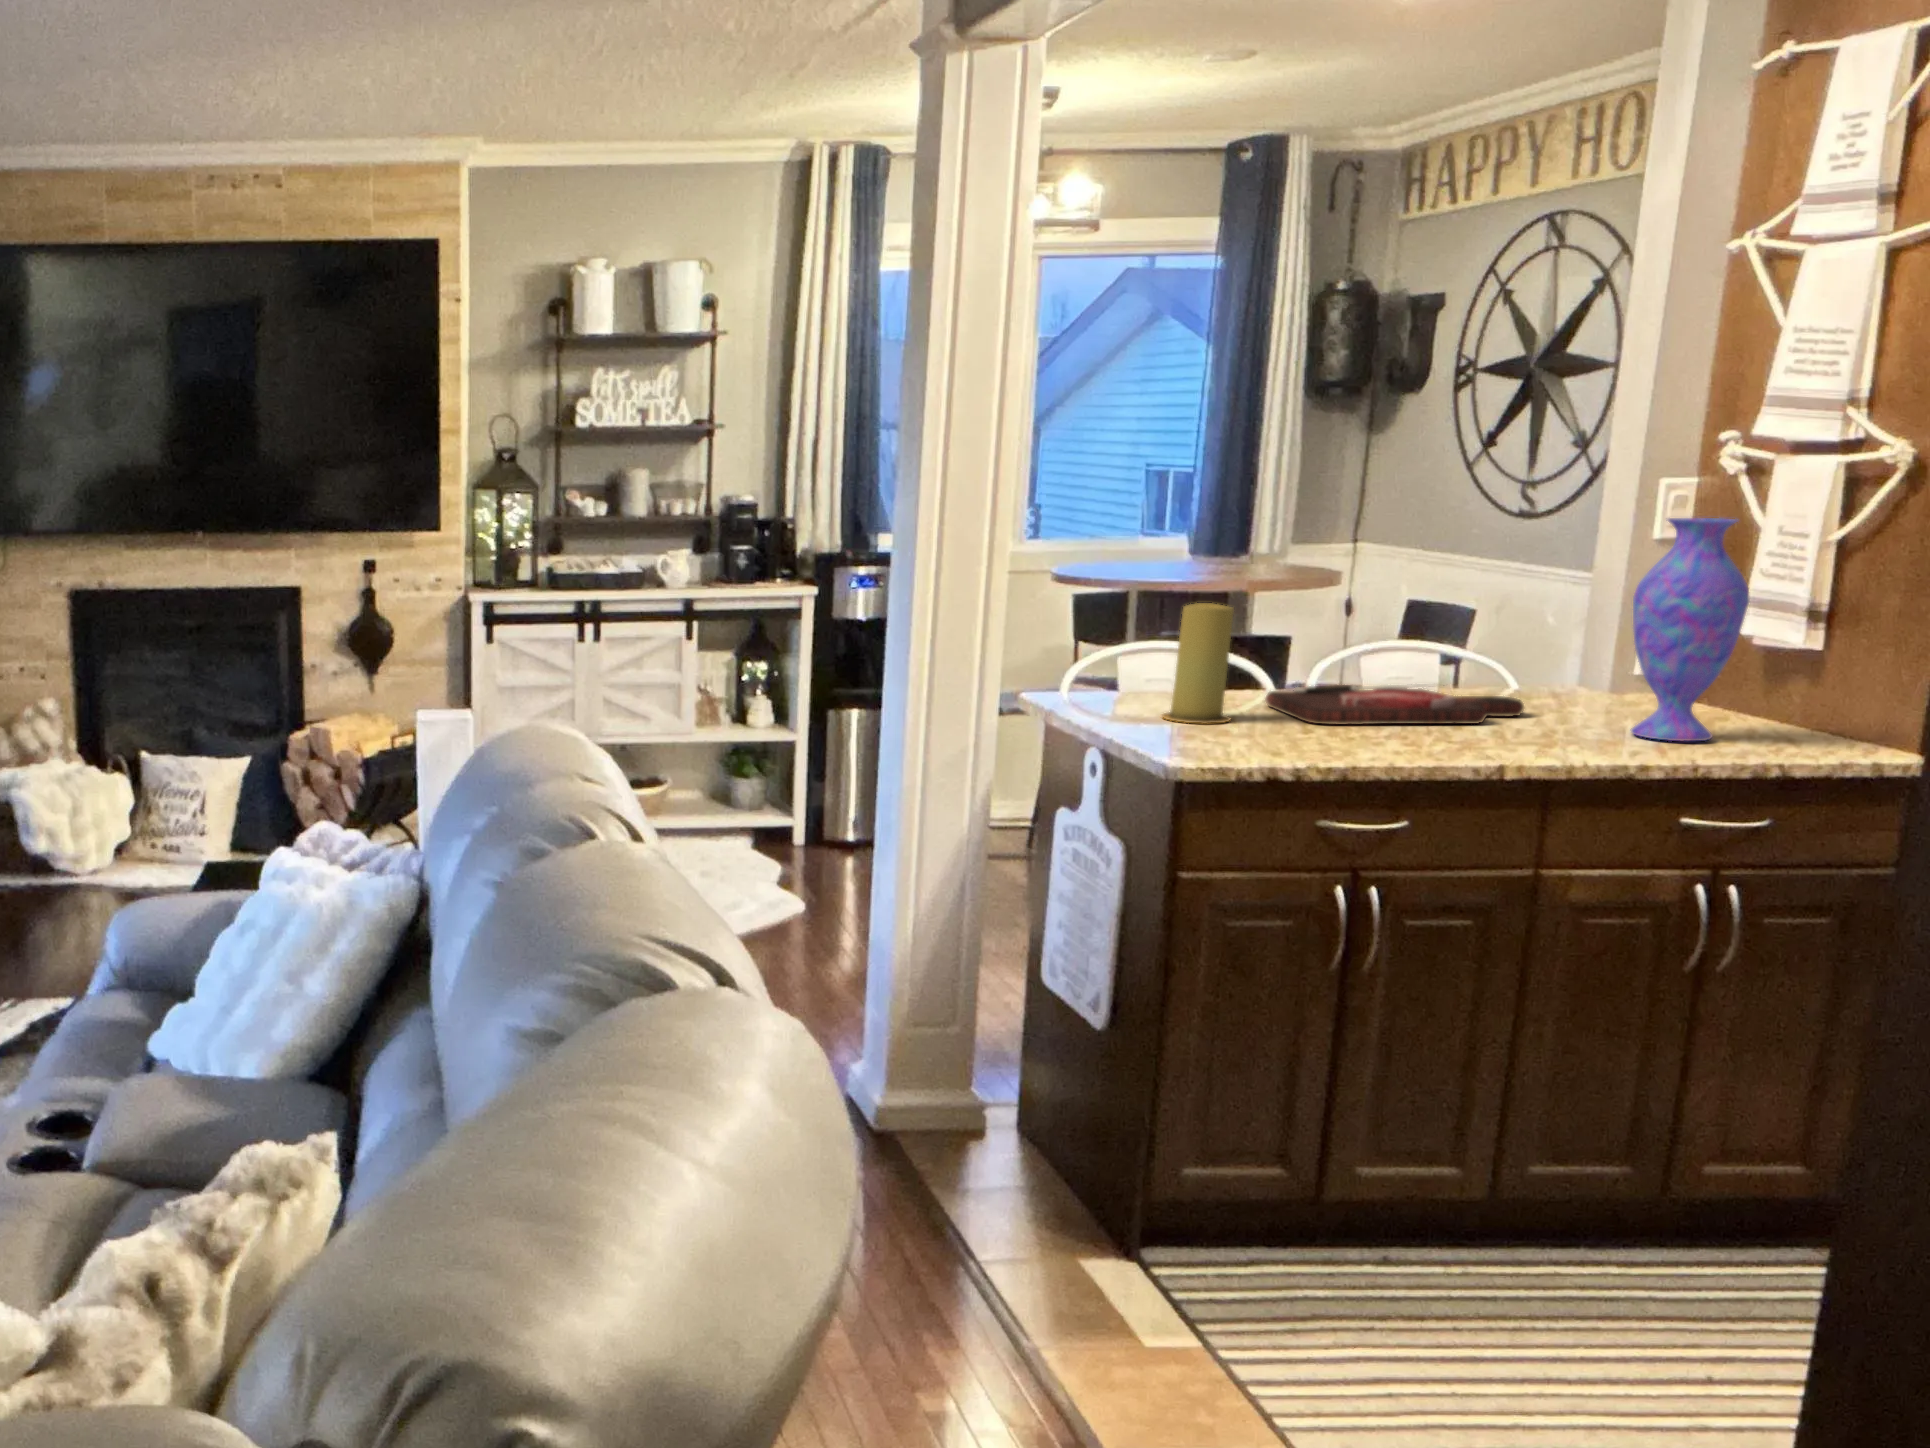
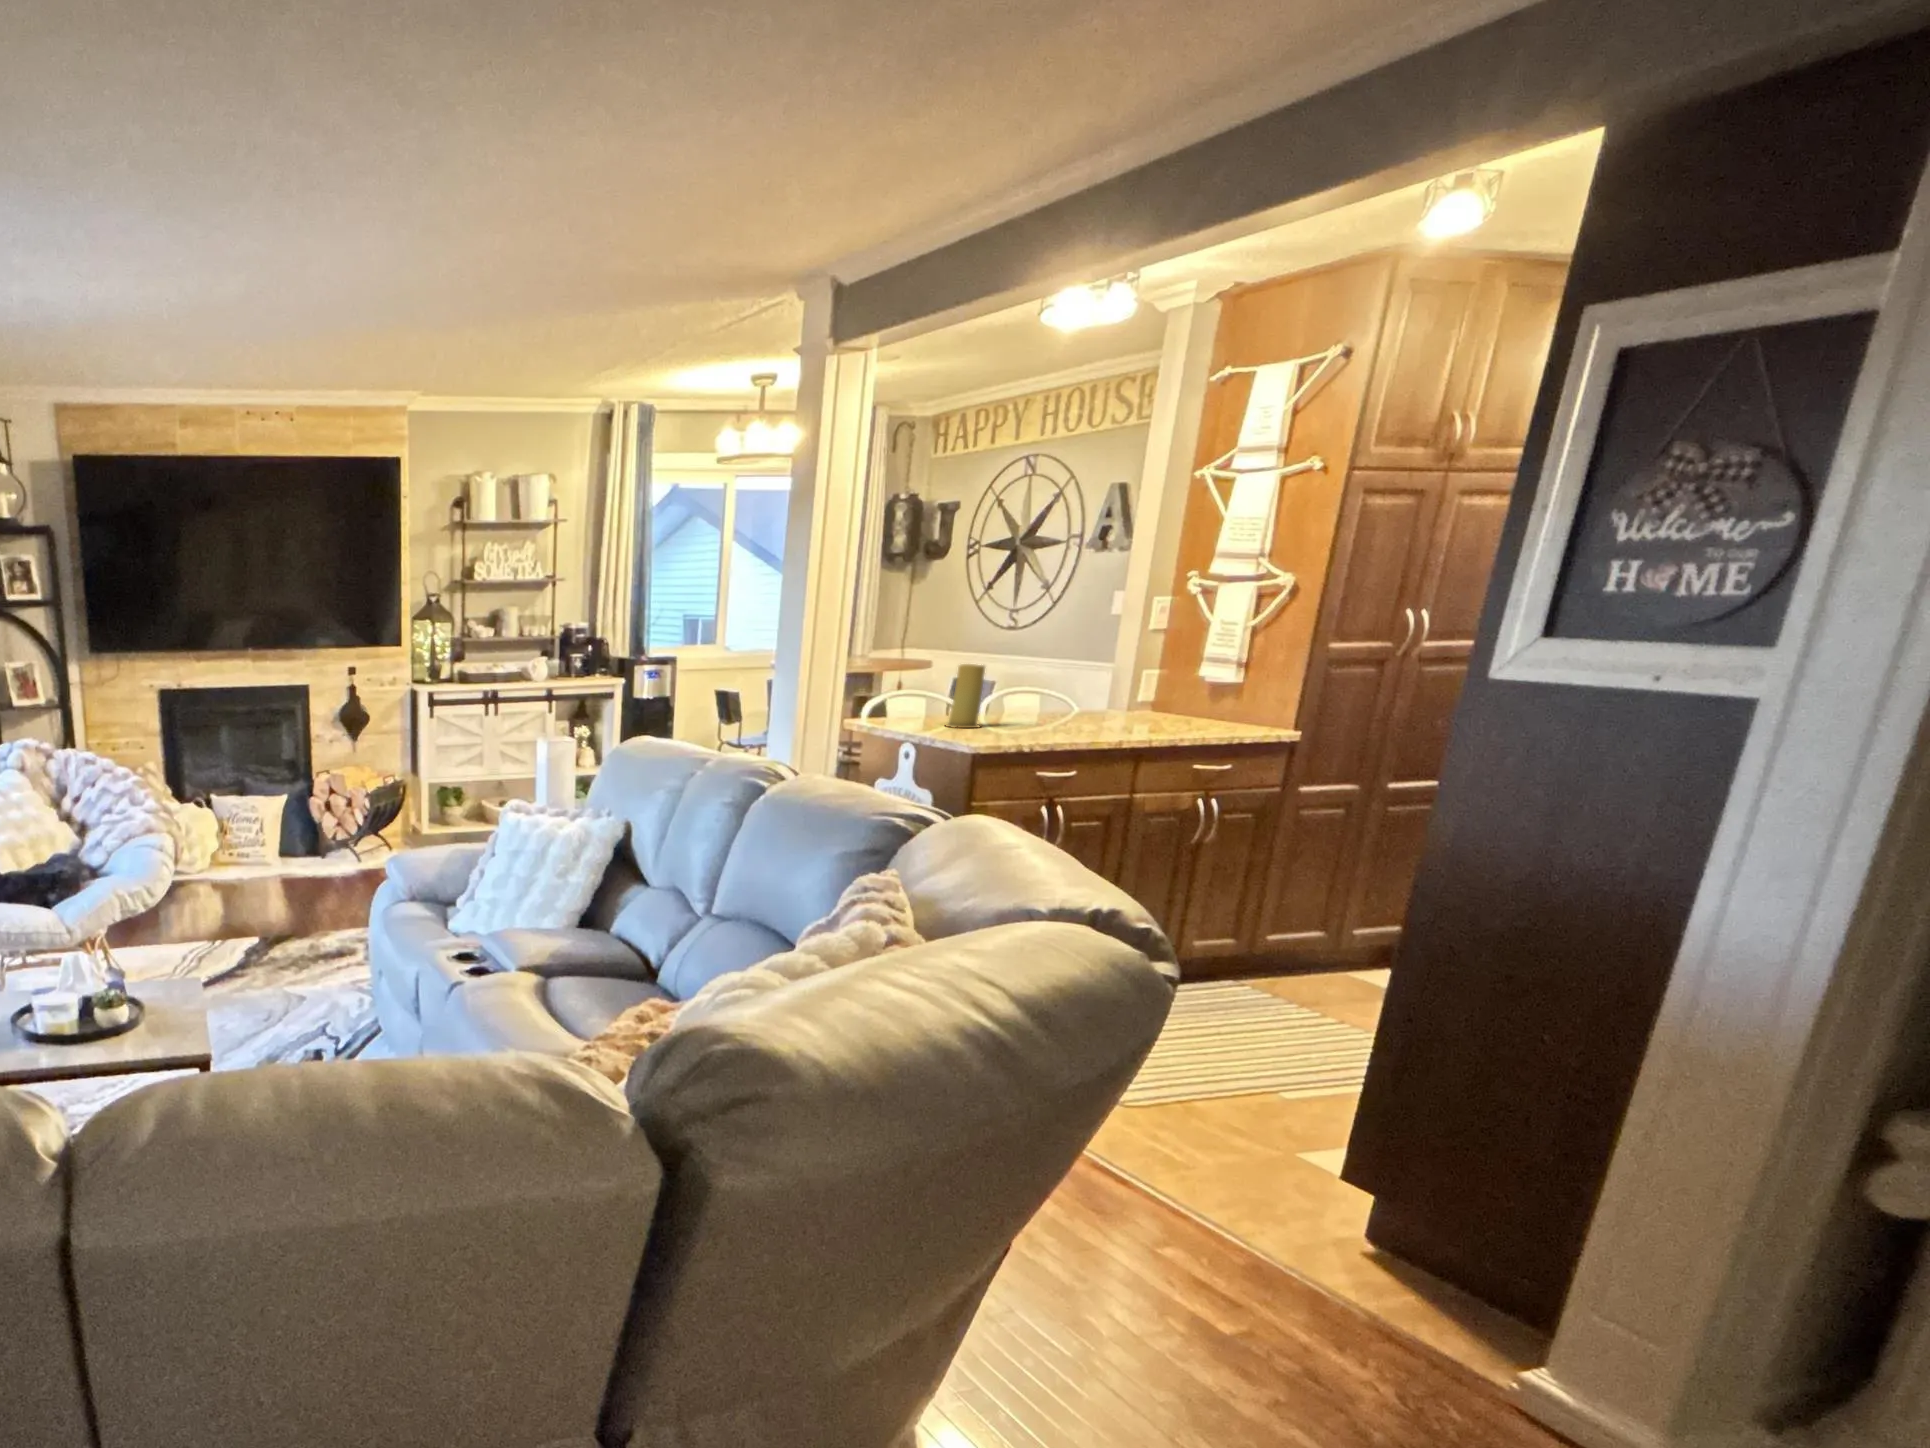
vase: present [1631,518,1750,741] -> none [1172,613,1233,727]
cutting board: present [1266,684,1524,725] -> none [985,705,1113,726]

